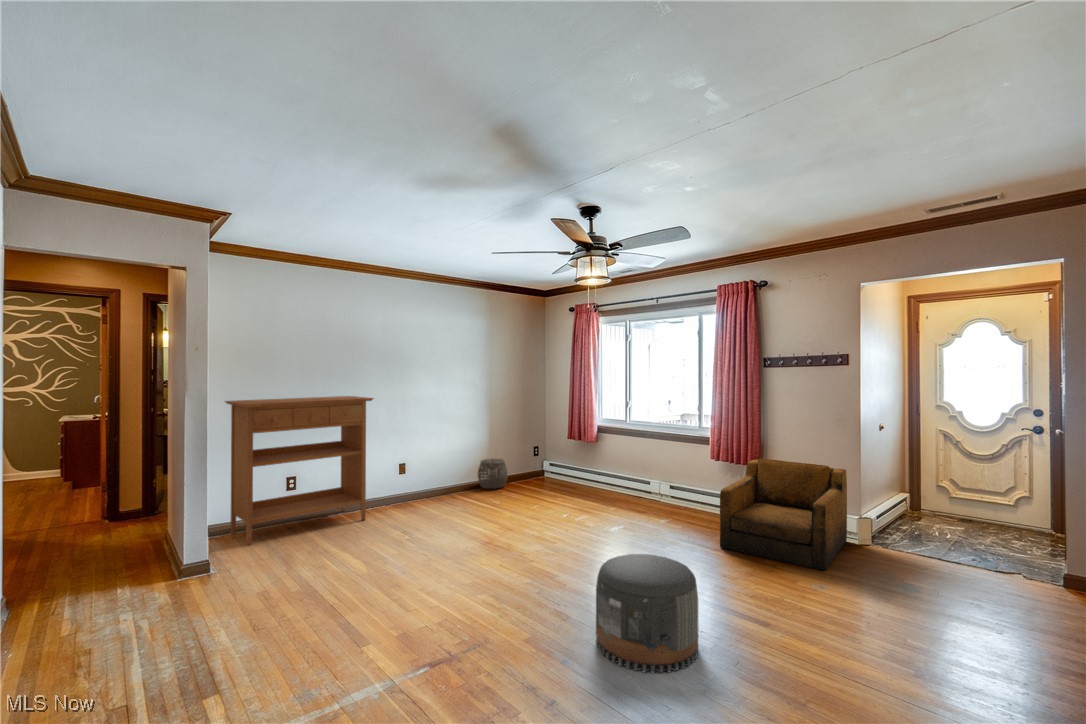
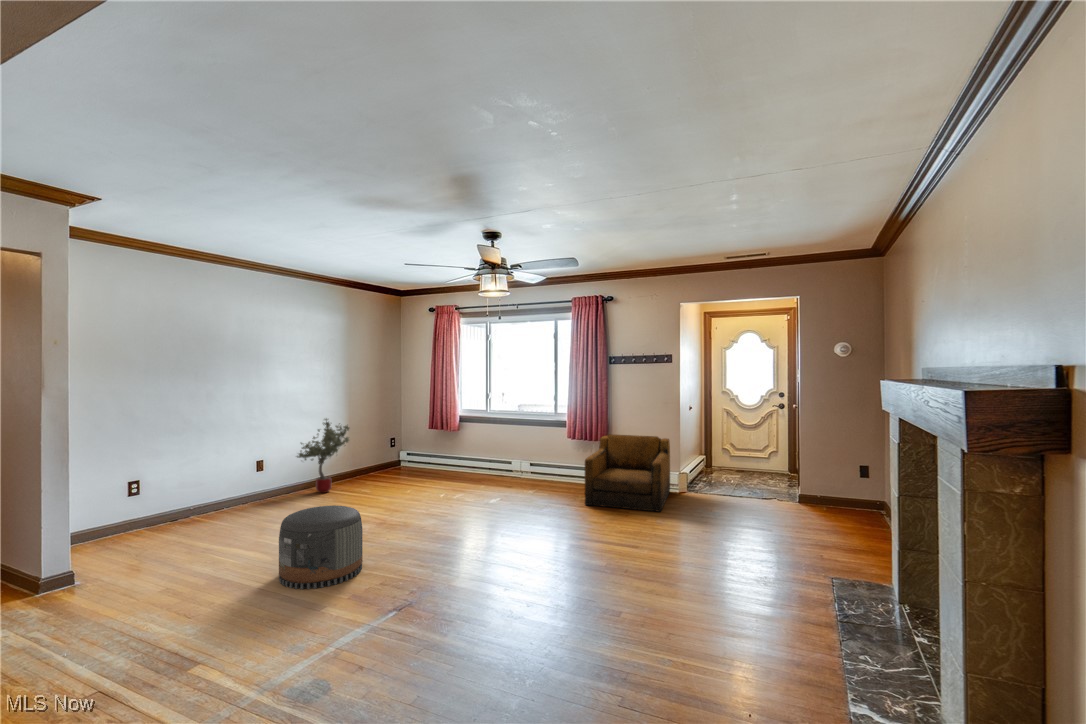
console table: present [225,396,374,545] -> none [97,394,267,549]
potted tree: none [409,422,465,501] -> present [297,419,349,493]
woven basket: present [478,459,508,489] -> none [358,451,388,479]
pouf: present [596,554,698,673] -> present [279,505,363,589]

